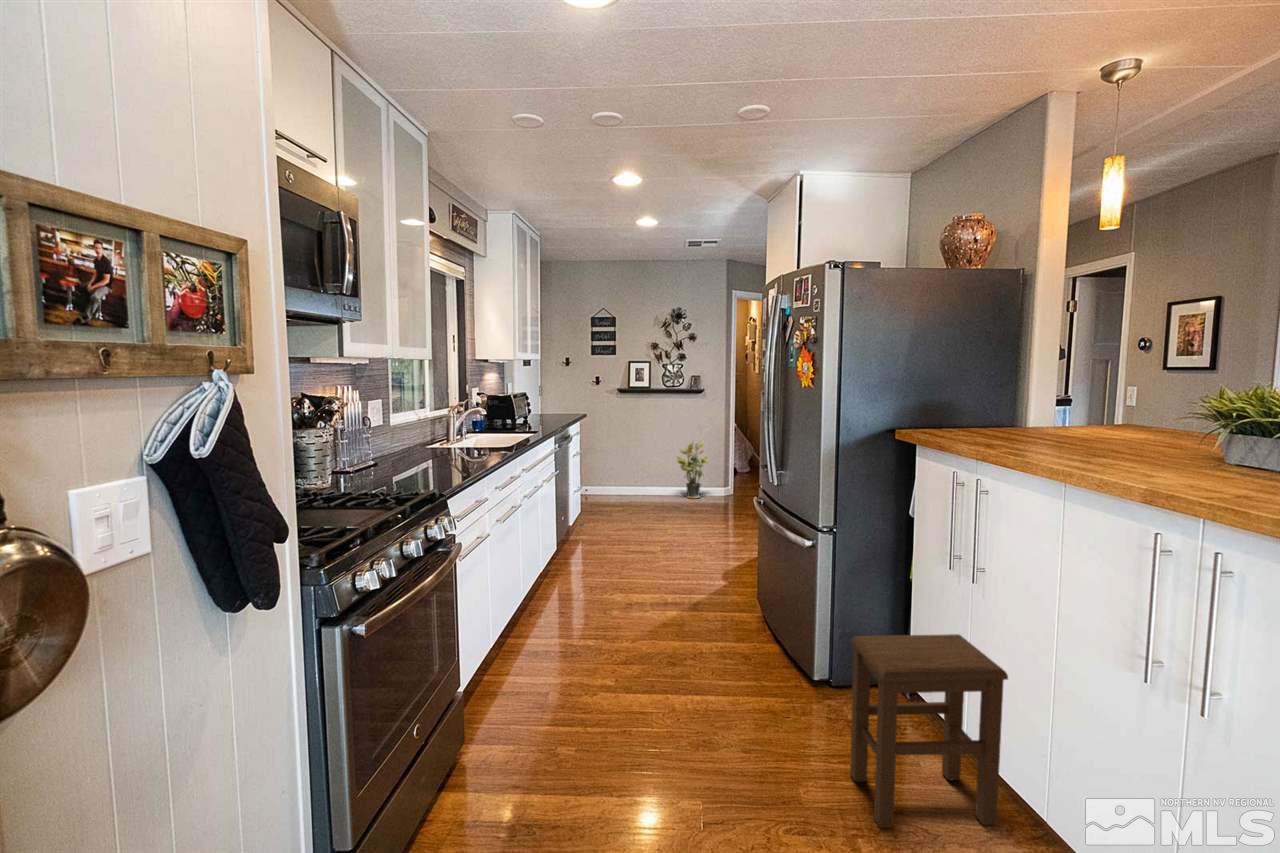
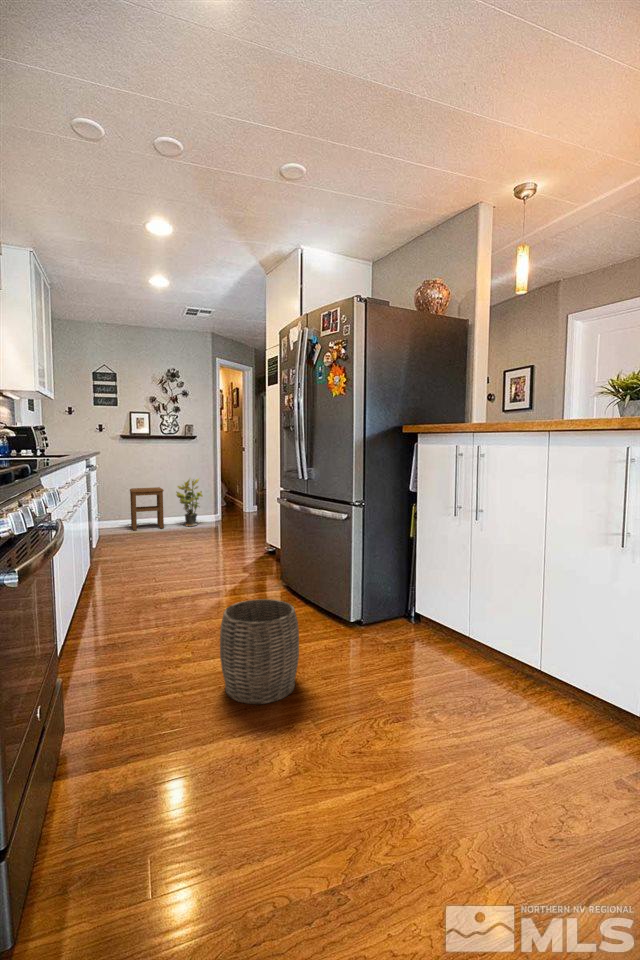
stool: present [850,634,1008,828] -> present [130,487,164,530]
woven basket: none [622,640,712,767] -> present [220,599,299,704]

